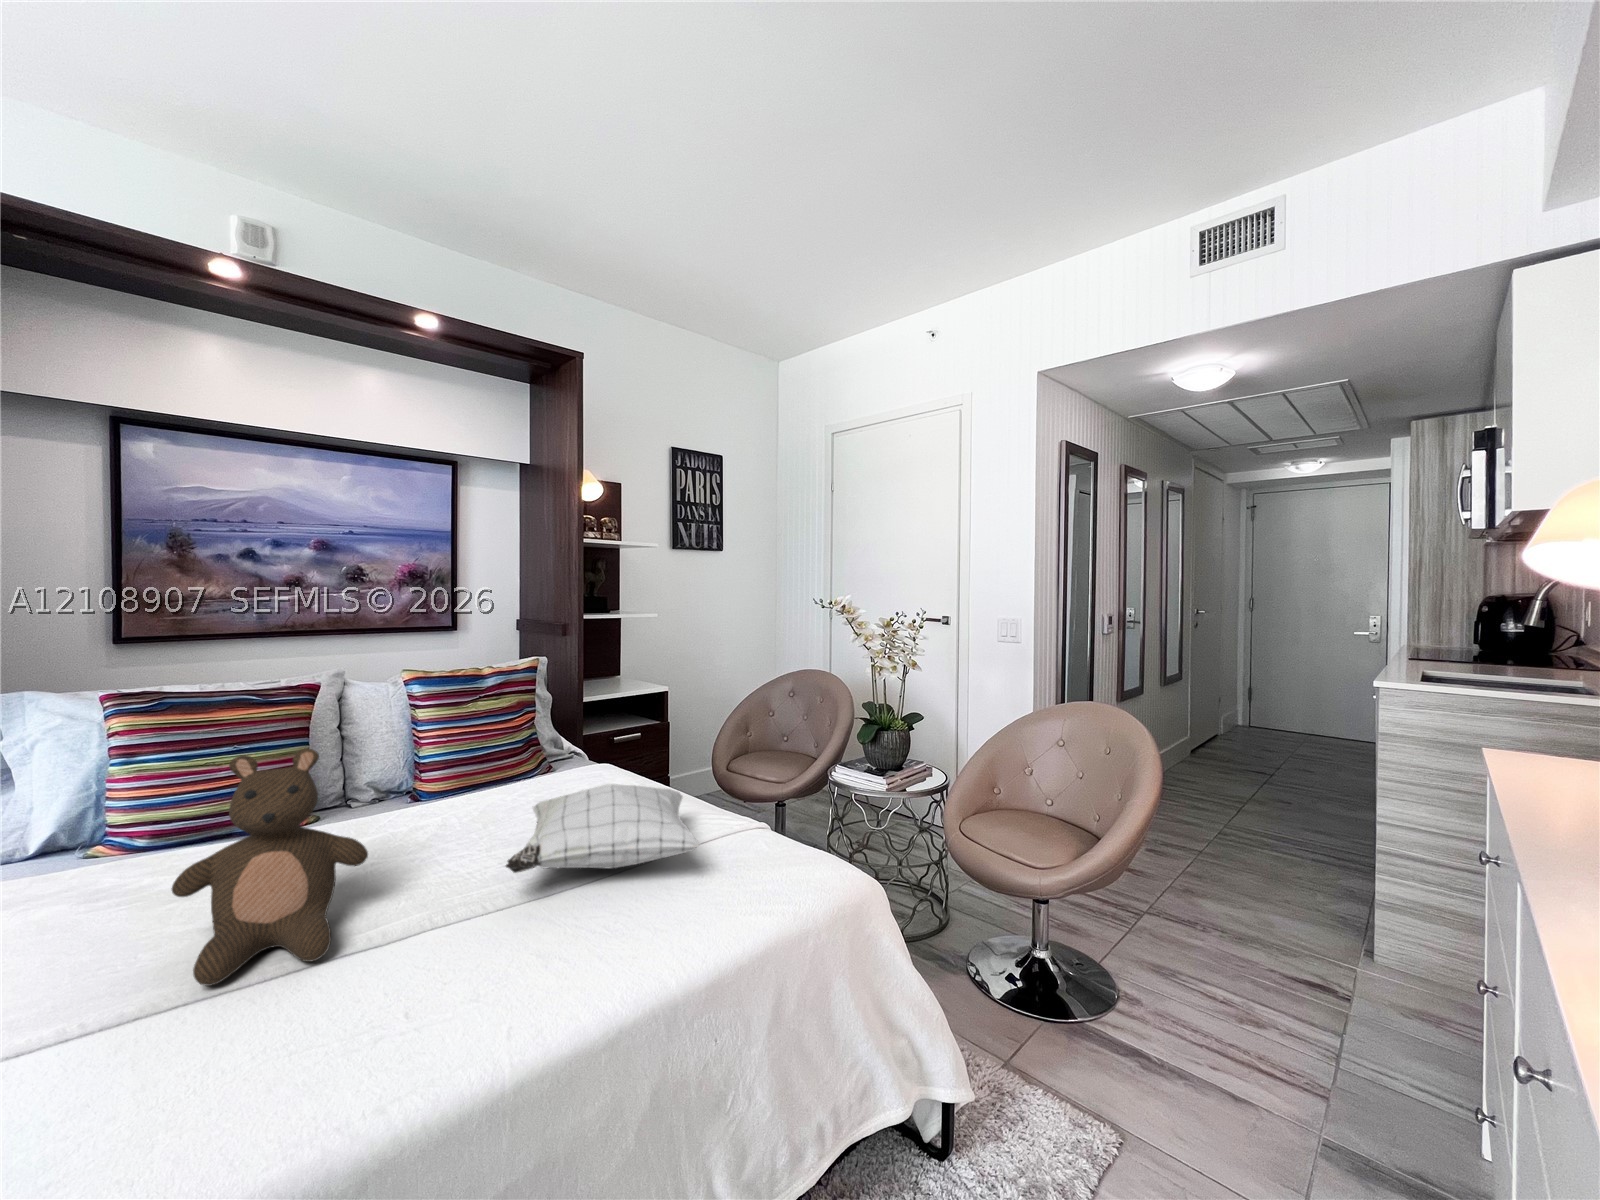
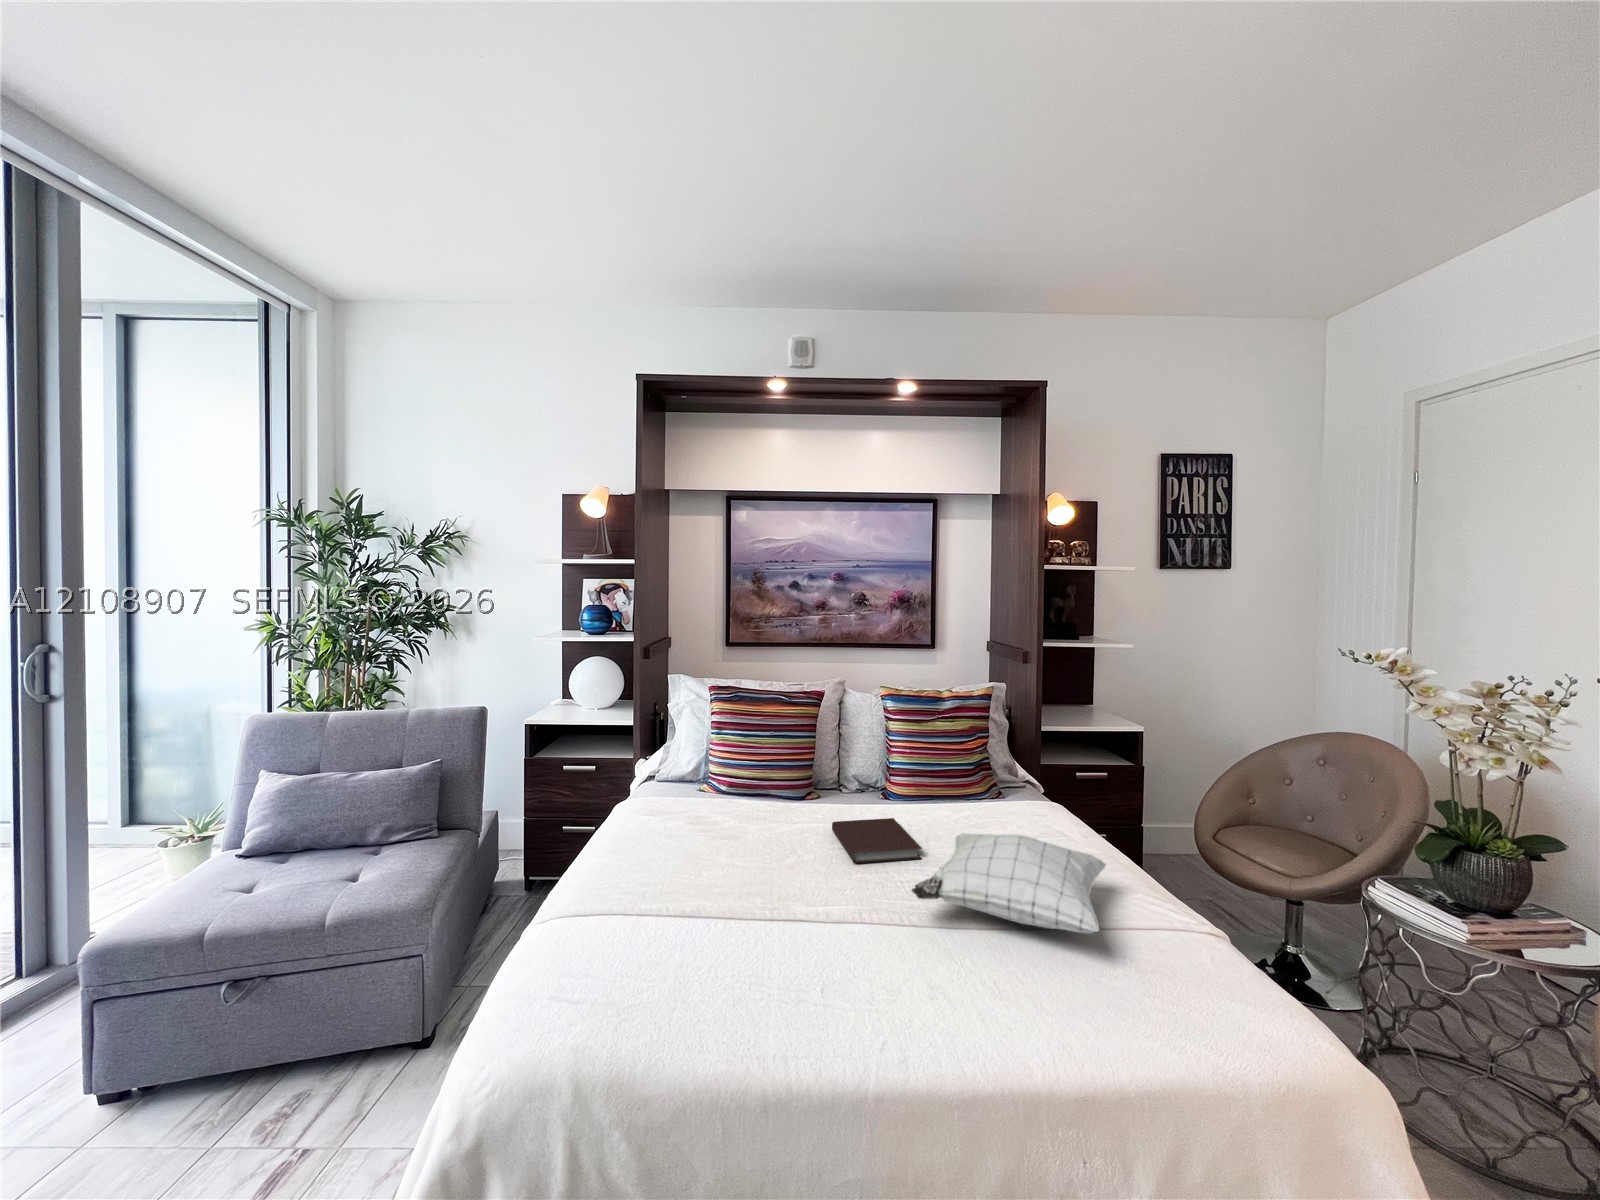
stuffed bear: present [172,749,368,986] -> none [710,755,820,919]
notebook: none [360,812,491,869] -> present [832,818,922,863]

